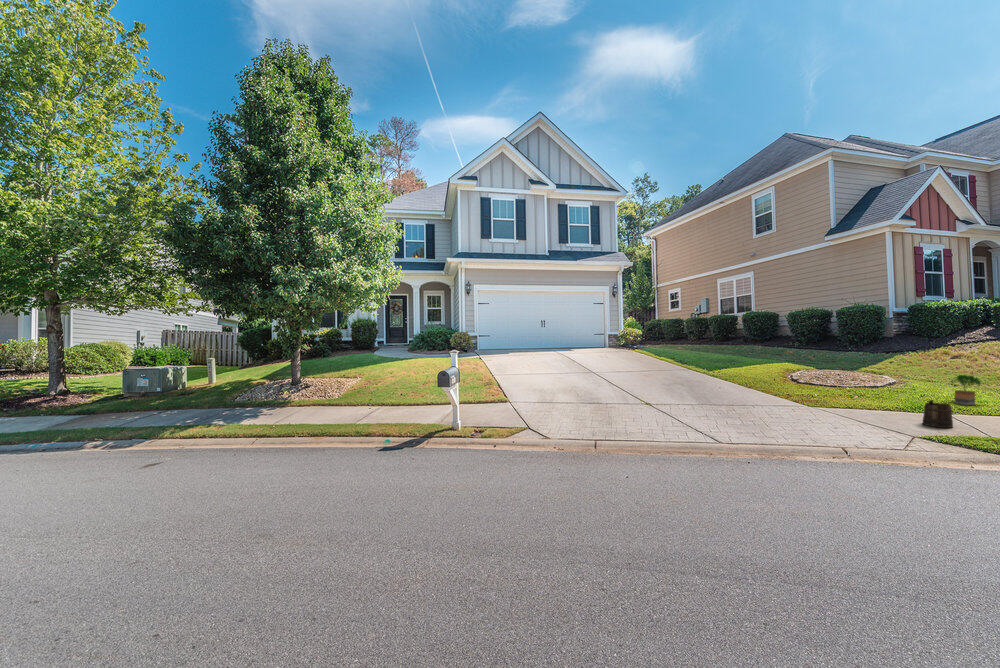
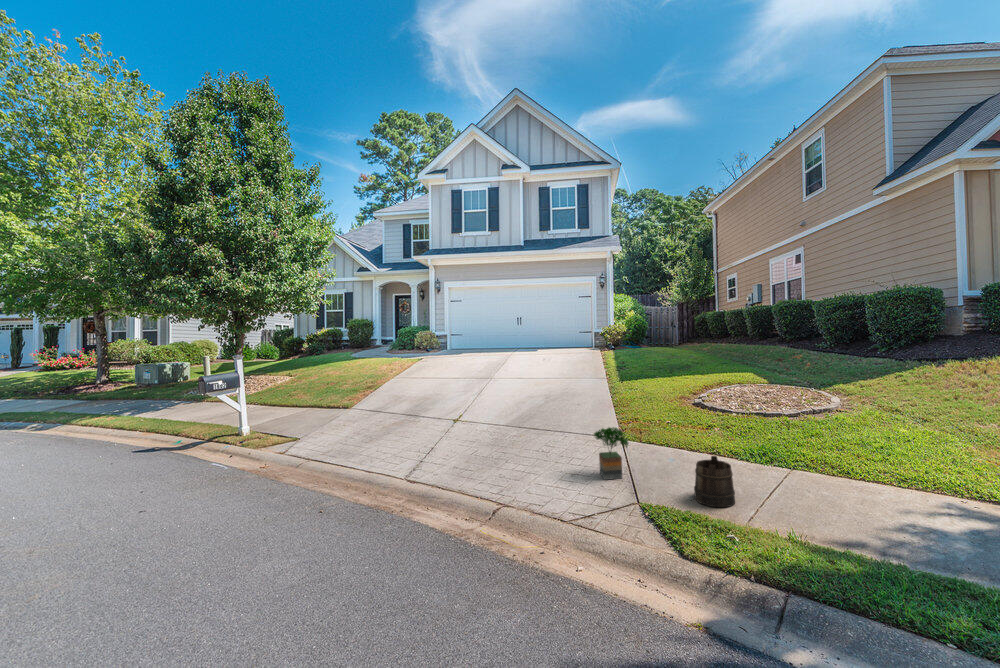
potted tree: present [951,375,981,405] -> present [594,427,629,480]

